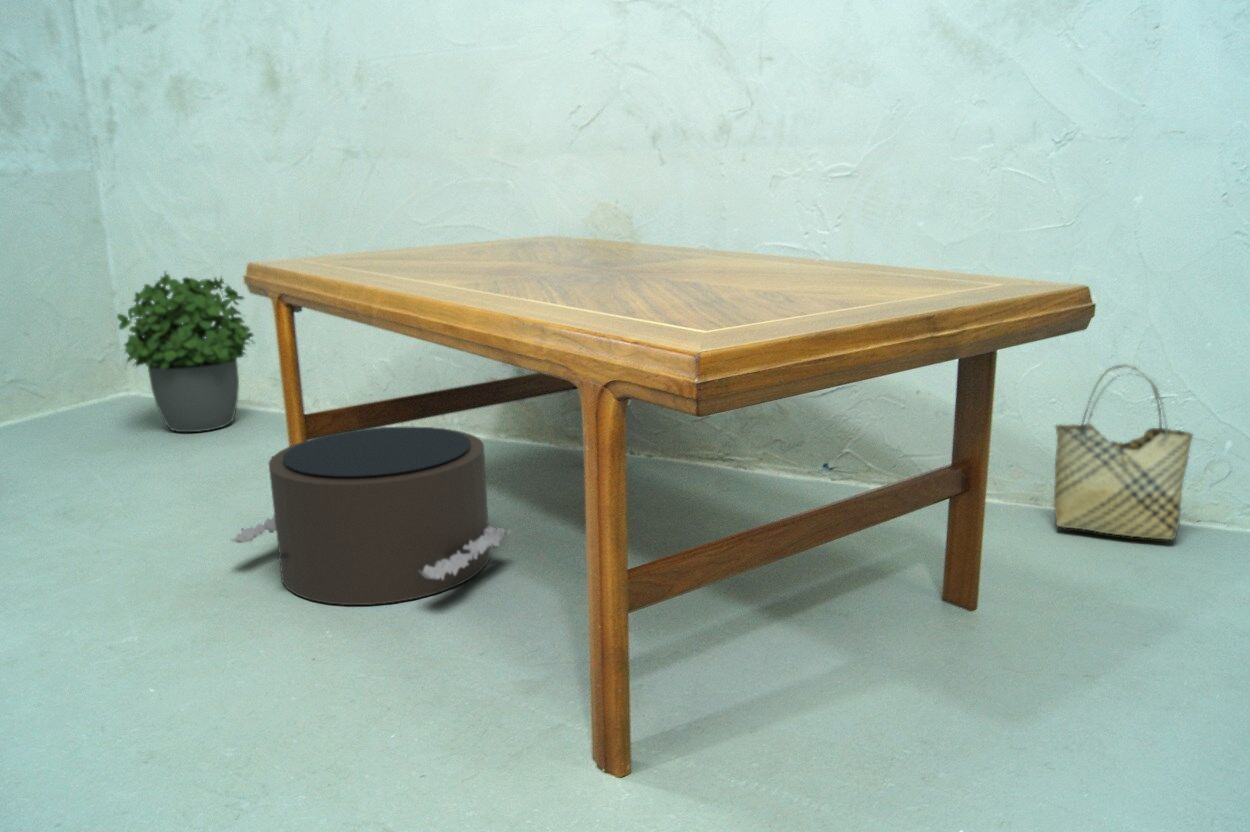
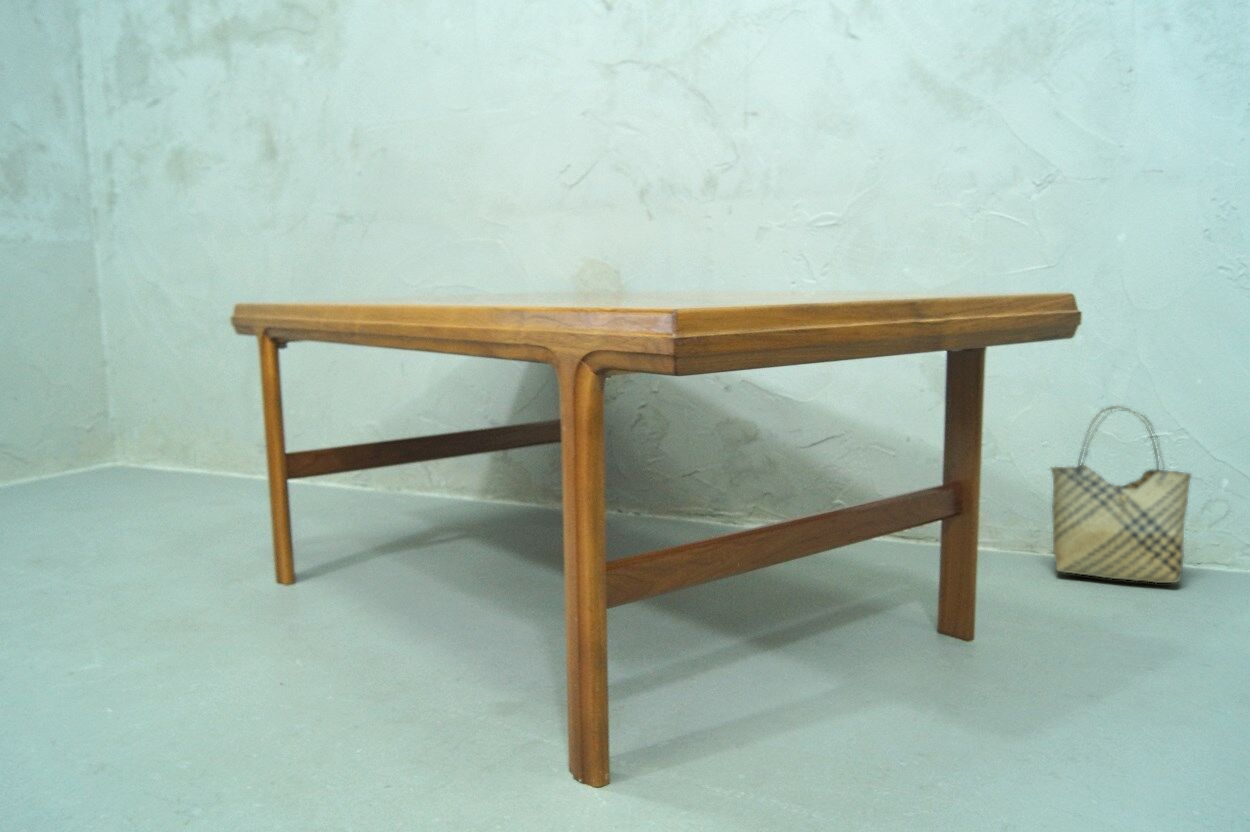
potted plant: present [117,273,253,432] -> none [101,328,241,493]
pouf: present [231,427,510,605] -> none [198,466,492,637]

